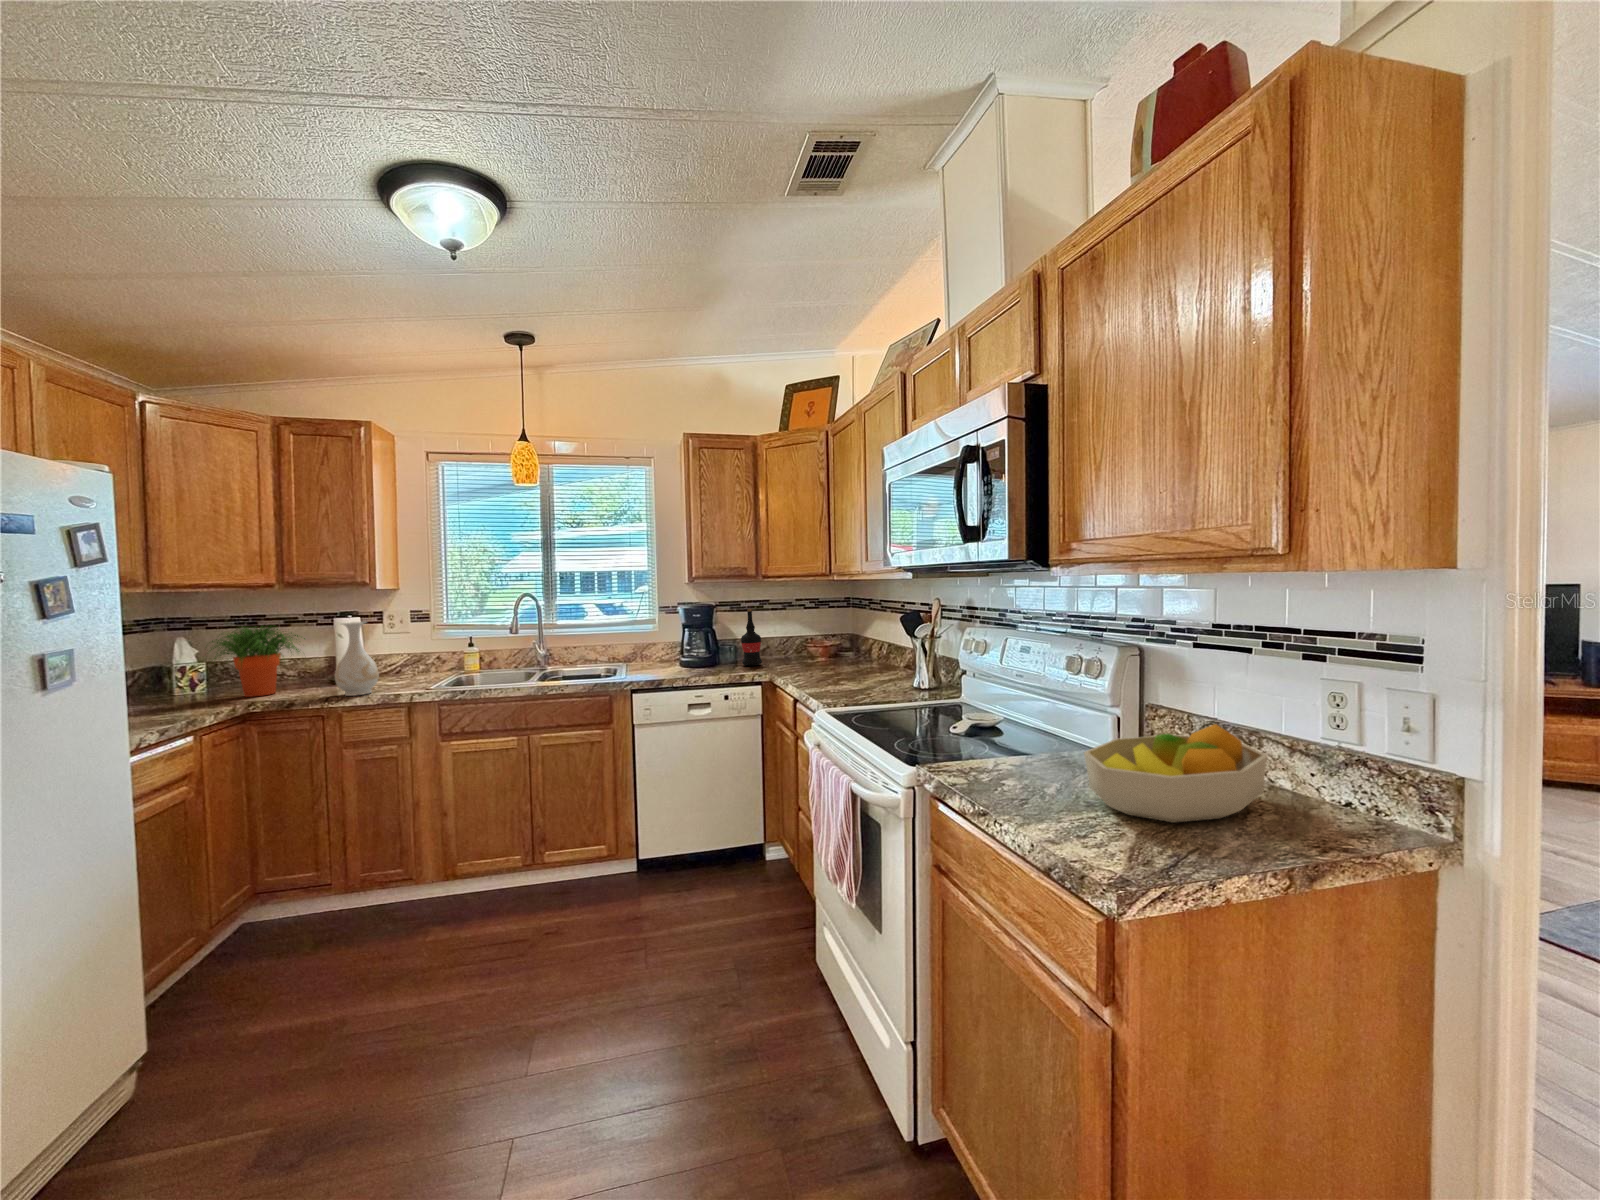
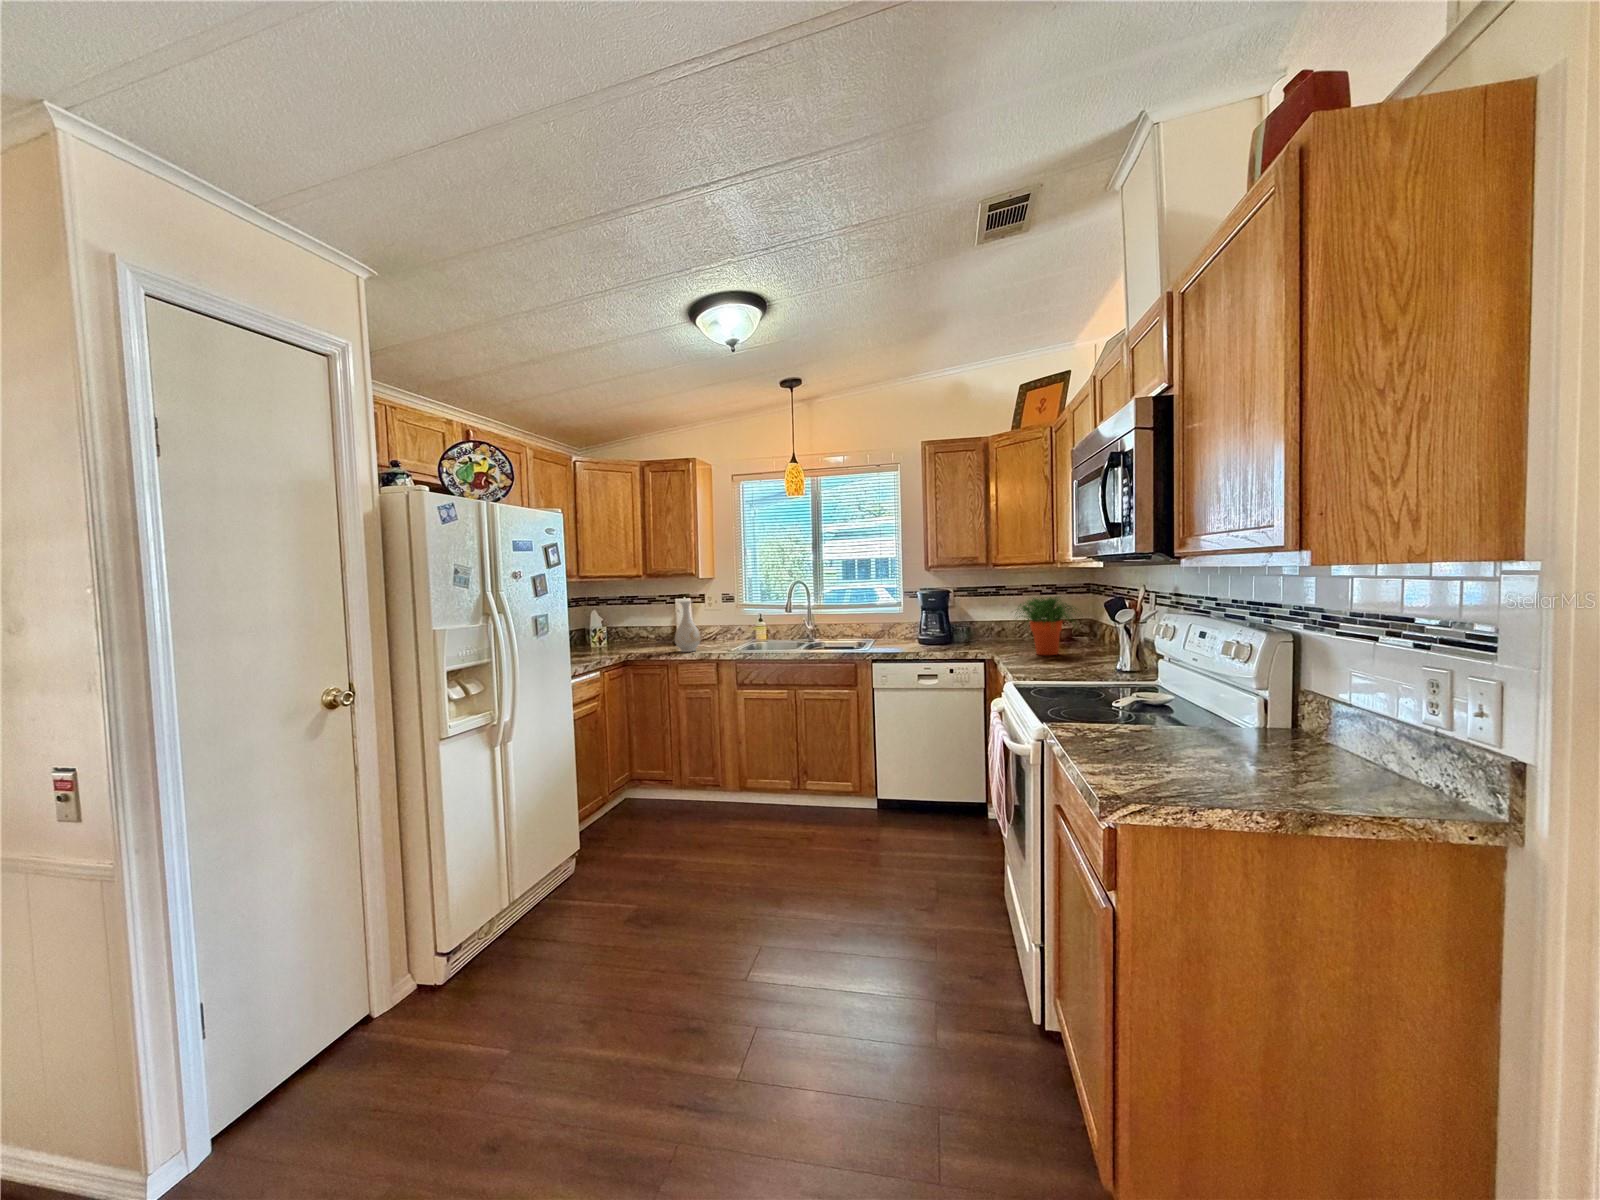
wine bottle: present [741,609,762,666] -> none [973,595,993,645]
potted plant: present [210,625,305,697] -> present [1016,597,1077,655]
fruit bowl: present [1084,724,1267,823] -> none [1157,701,1340,780]

